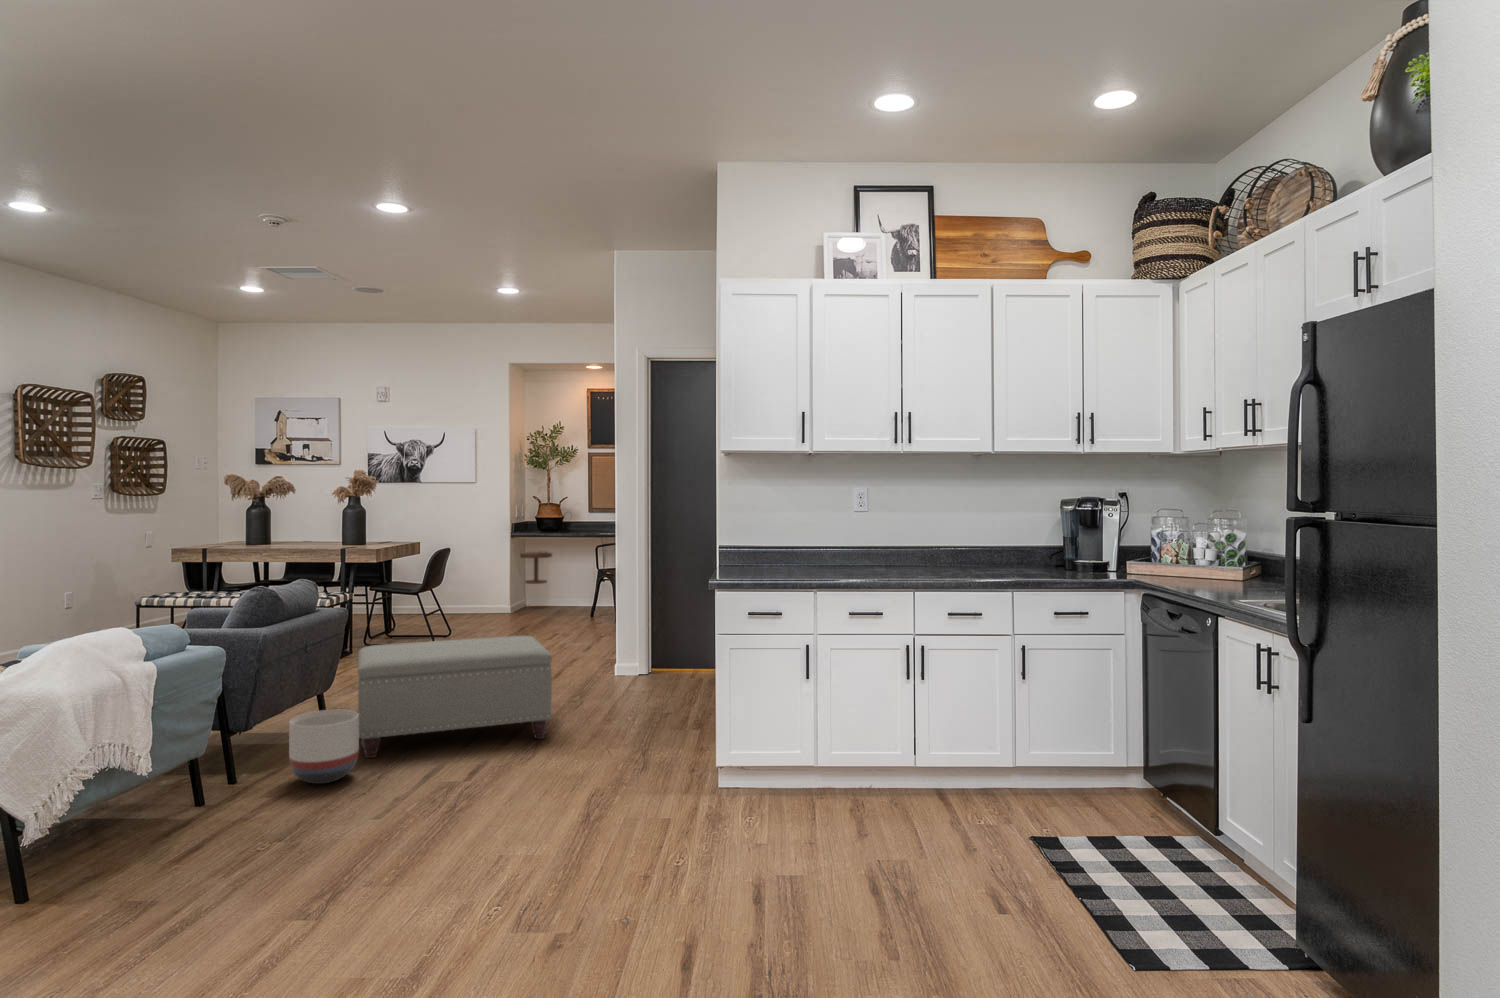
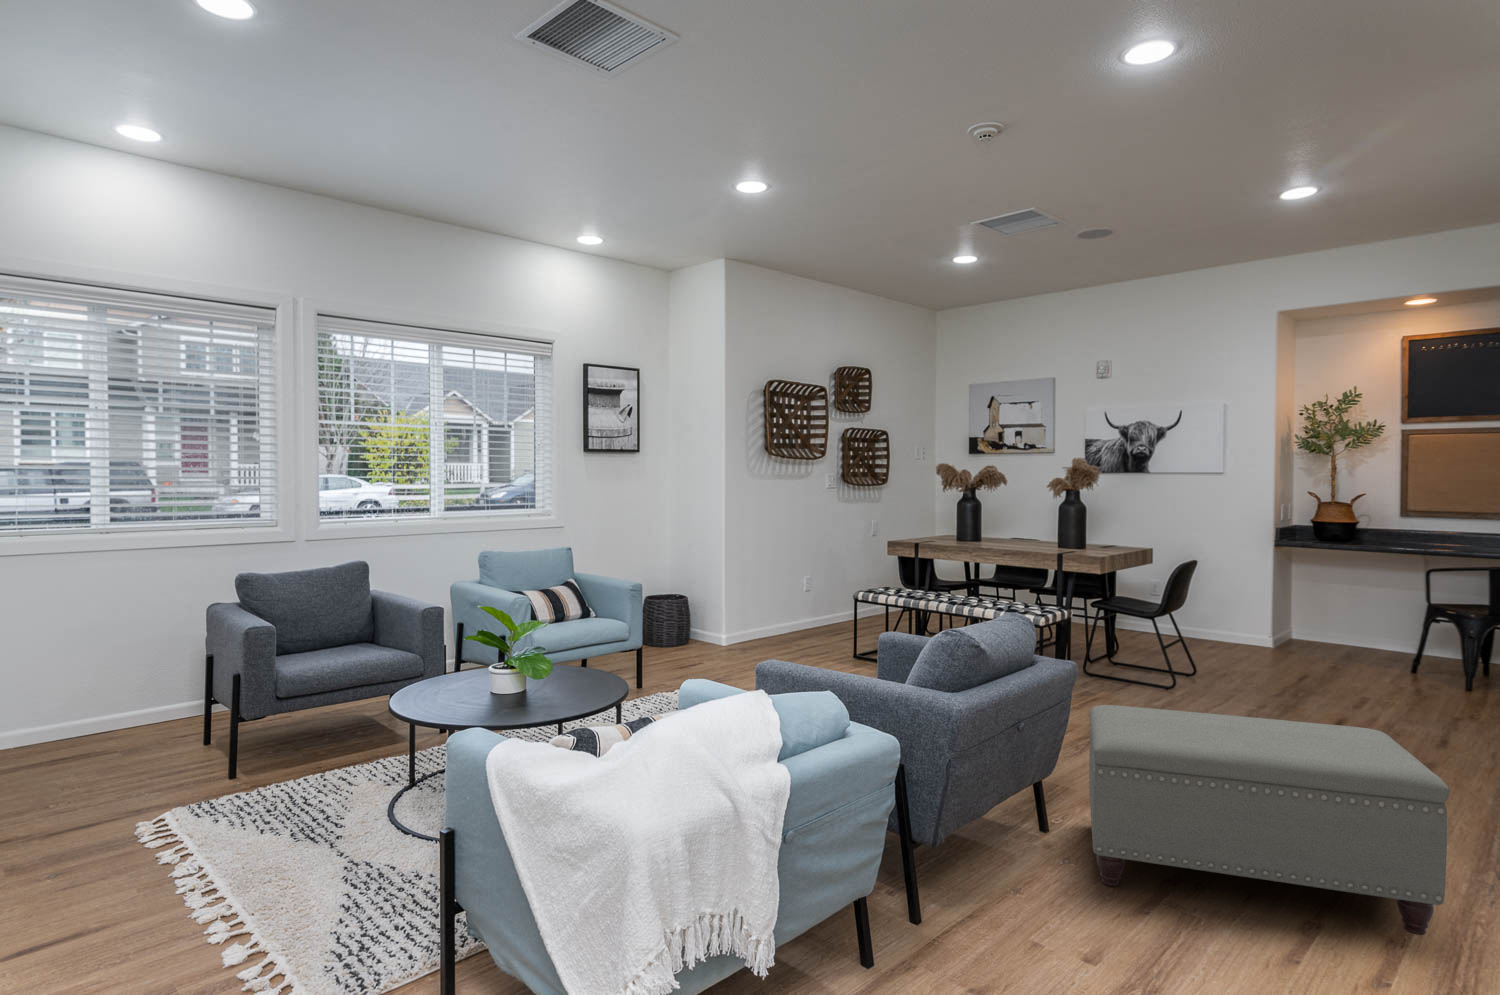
side table: present [520,550,552,584] -> none [1288,567,1340,650]
planter: present [289,710,359,784] -> none [996,803,1096,924]

